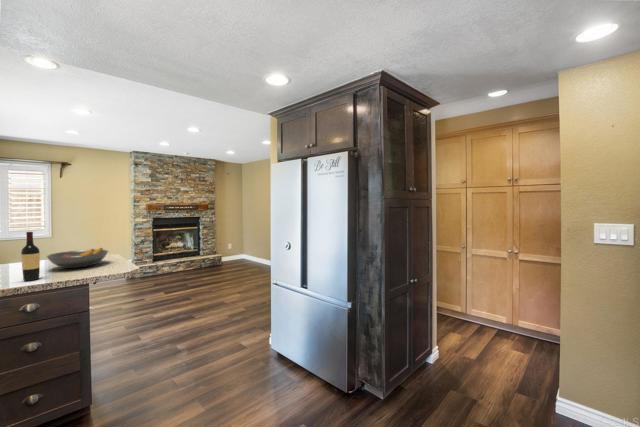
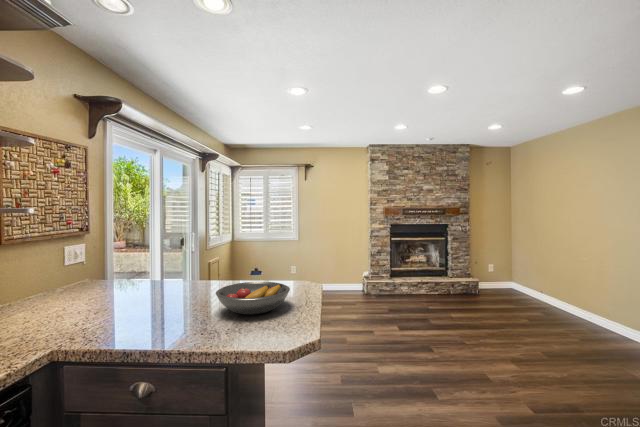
wine bottle: present [21,232,40,281] -> none [170,258,191,334]

